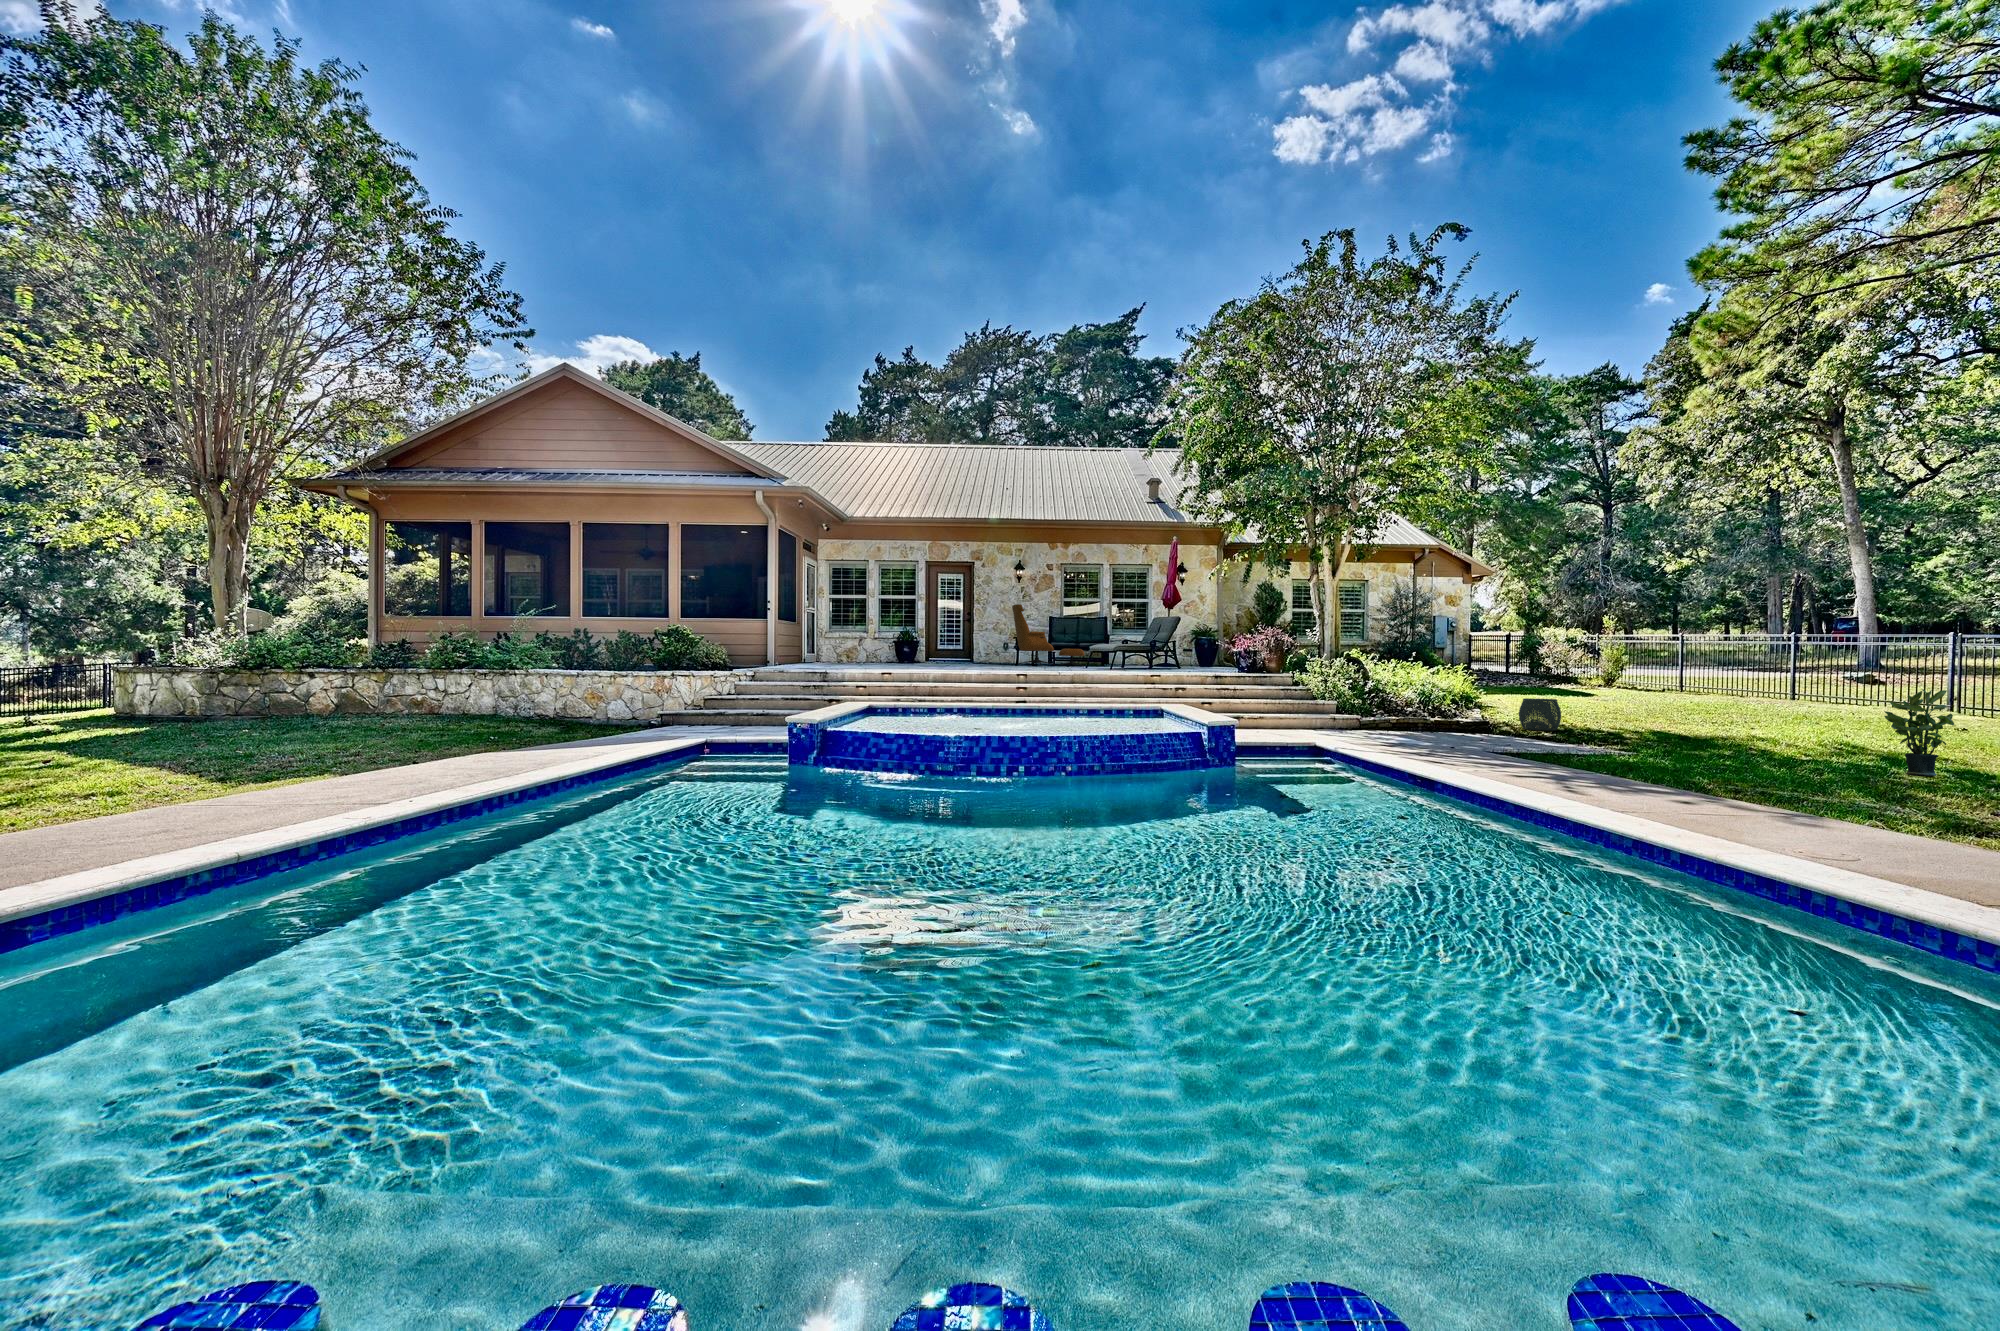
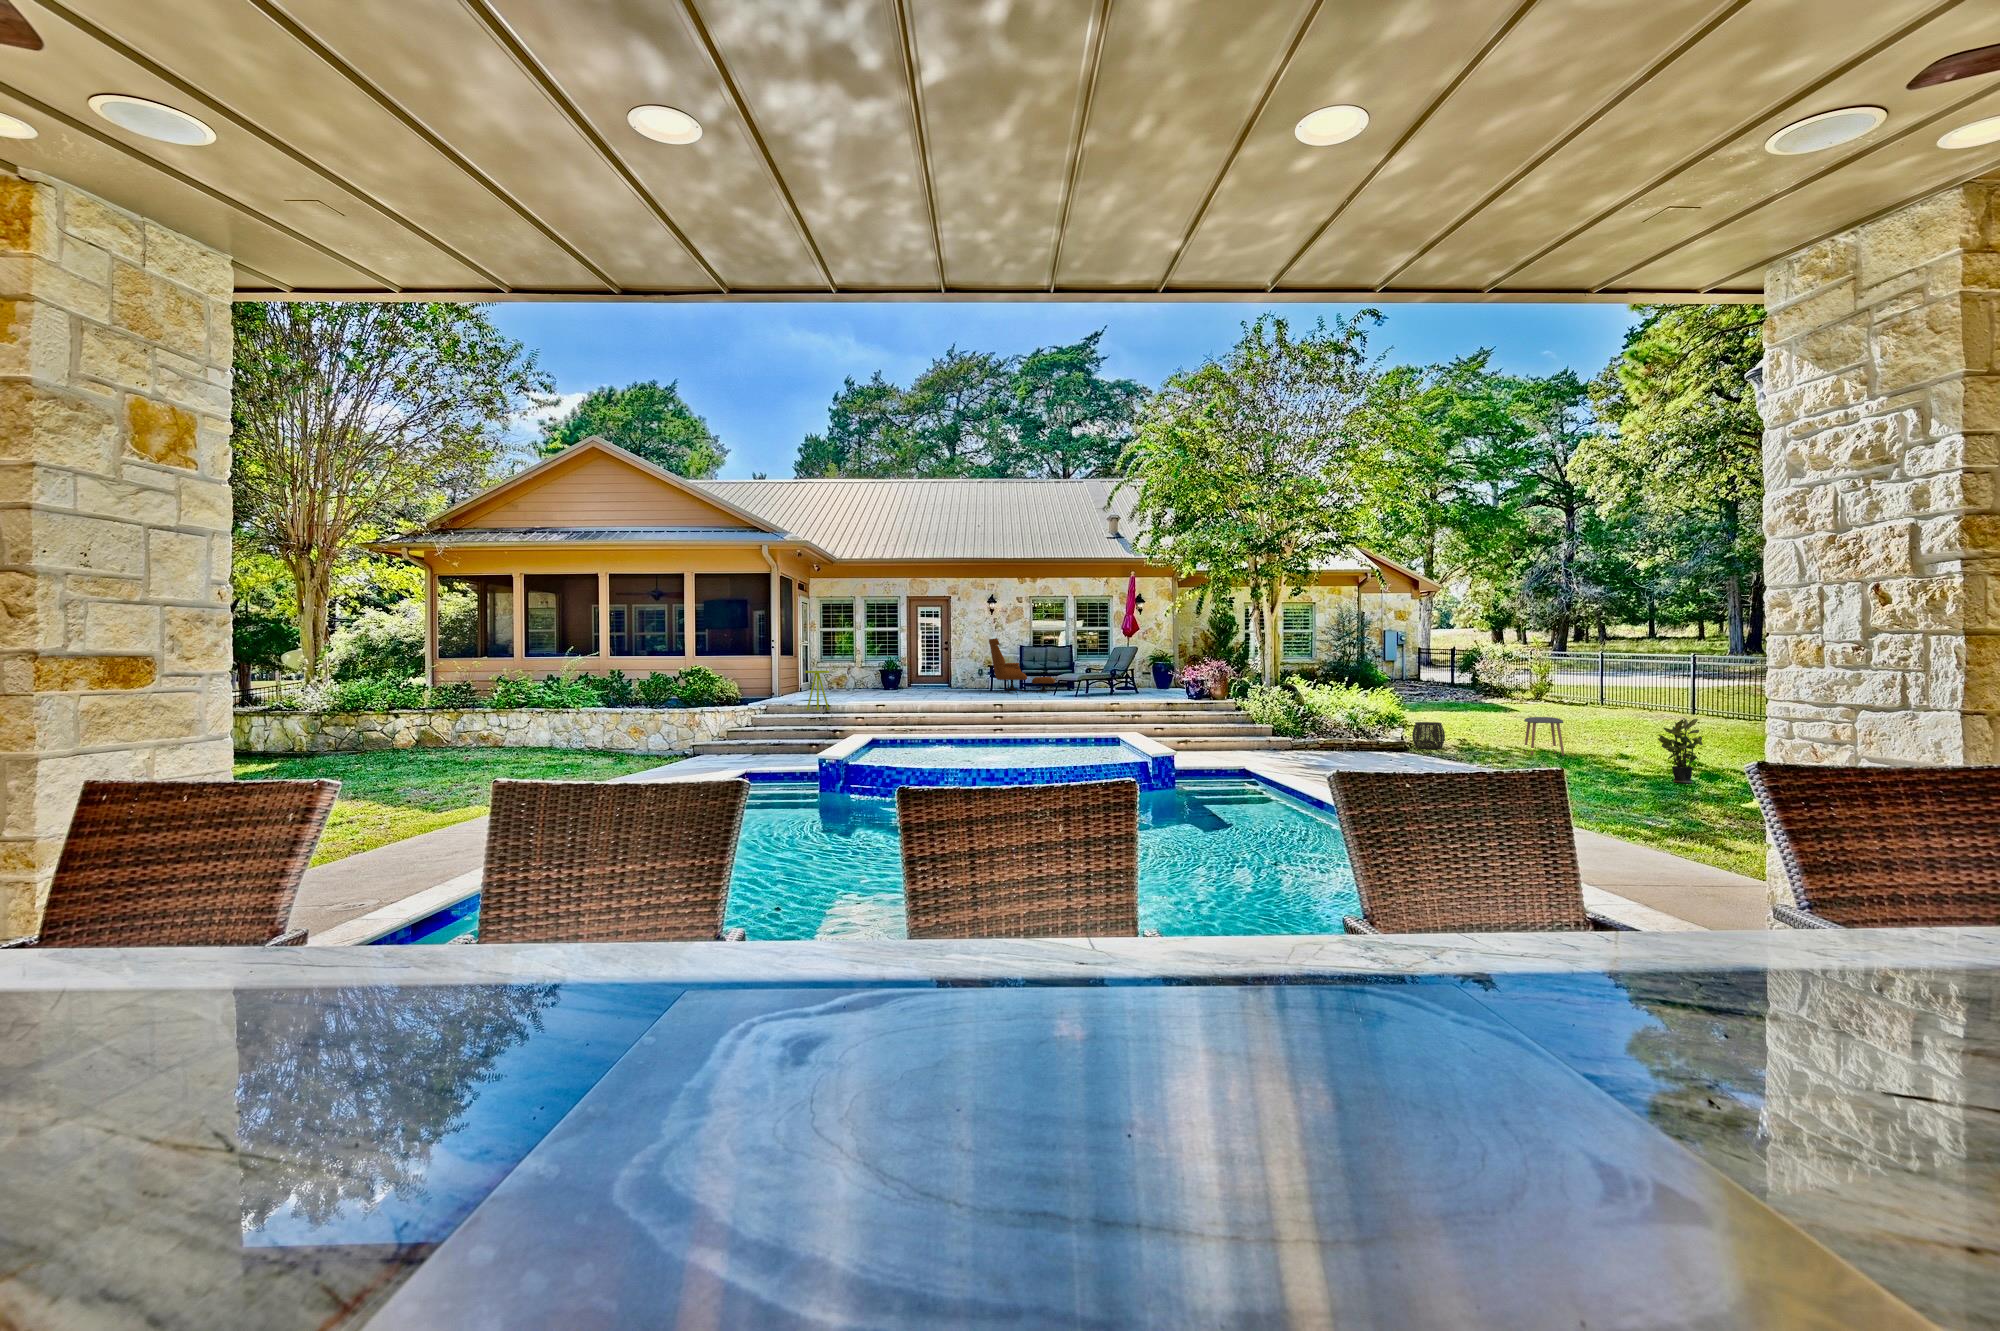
side table: none [800,629,828,674] -> present [805,671,829,710]
stool: none [1655,696,1713,743] -> present [1524,717,1564,756]

